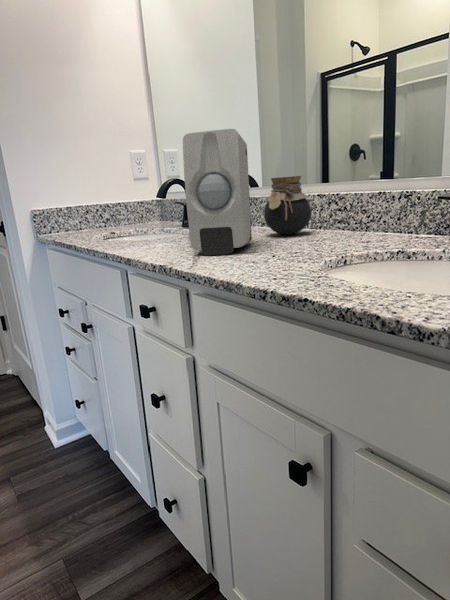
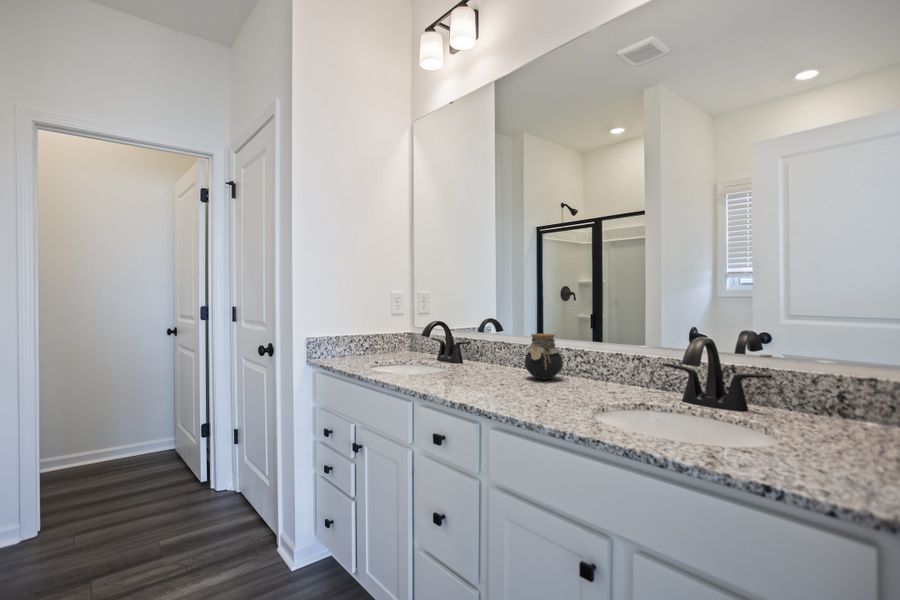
soap dispenser: present [183,129,252,255] -> none [481,307,524,397]

